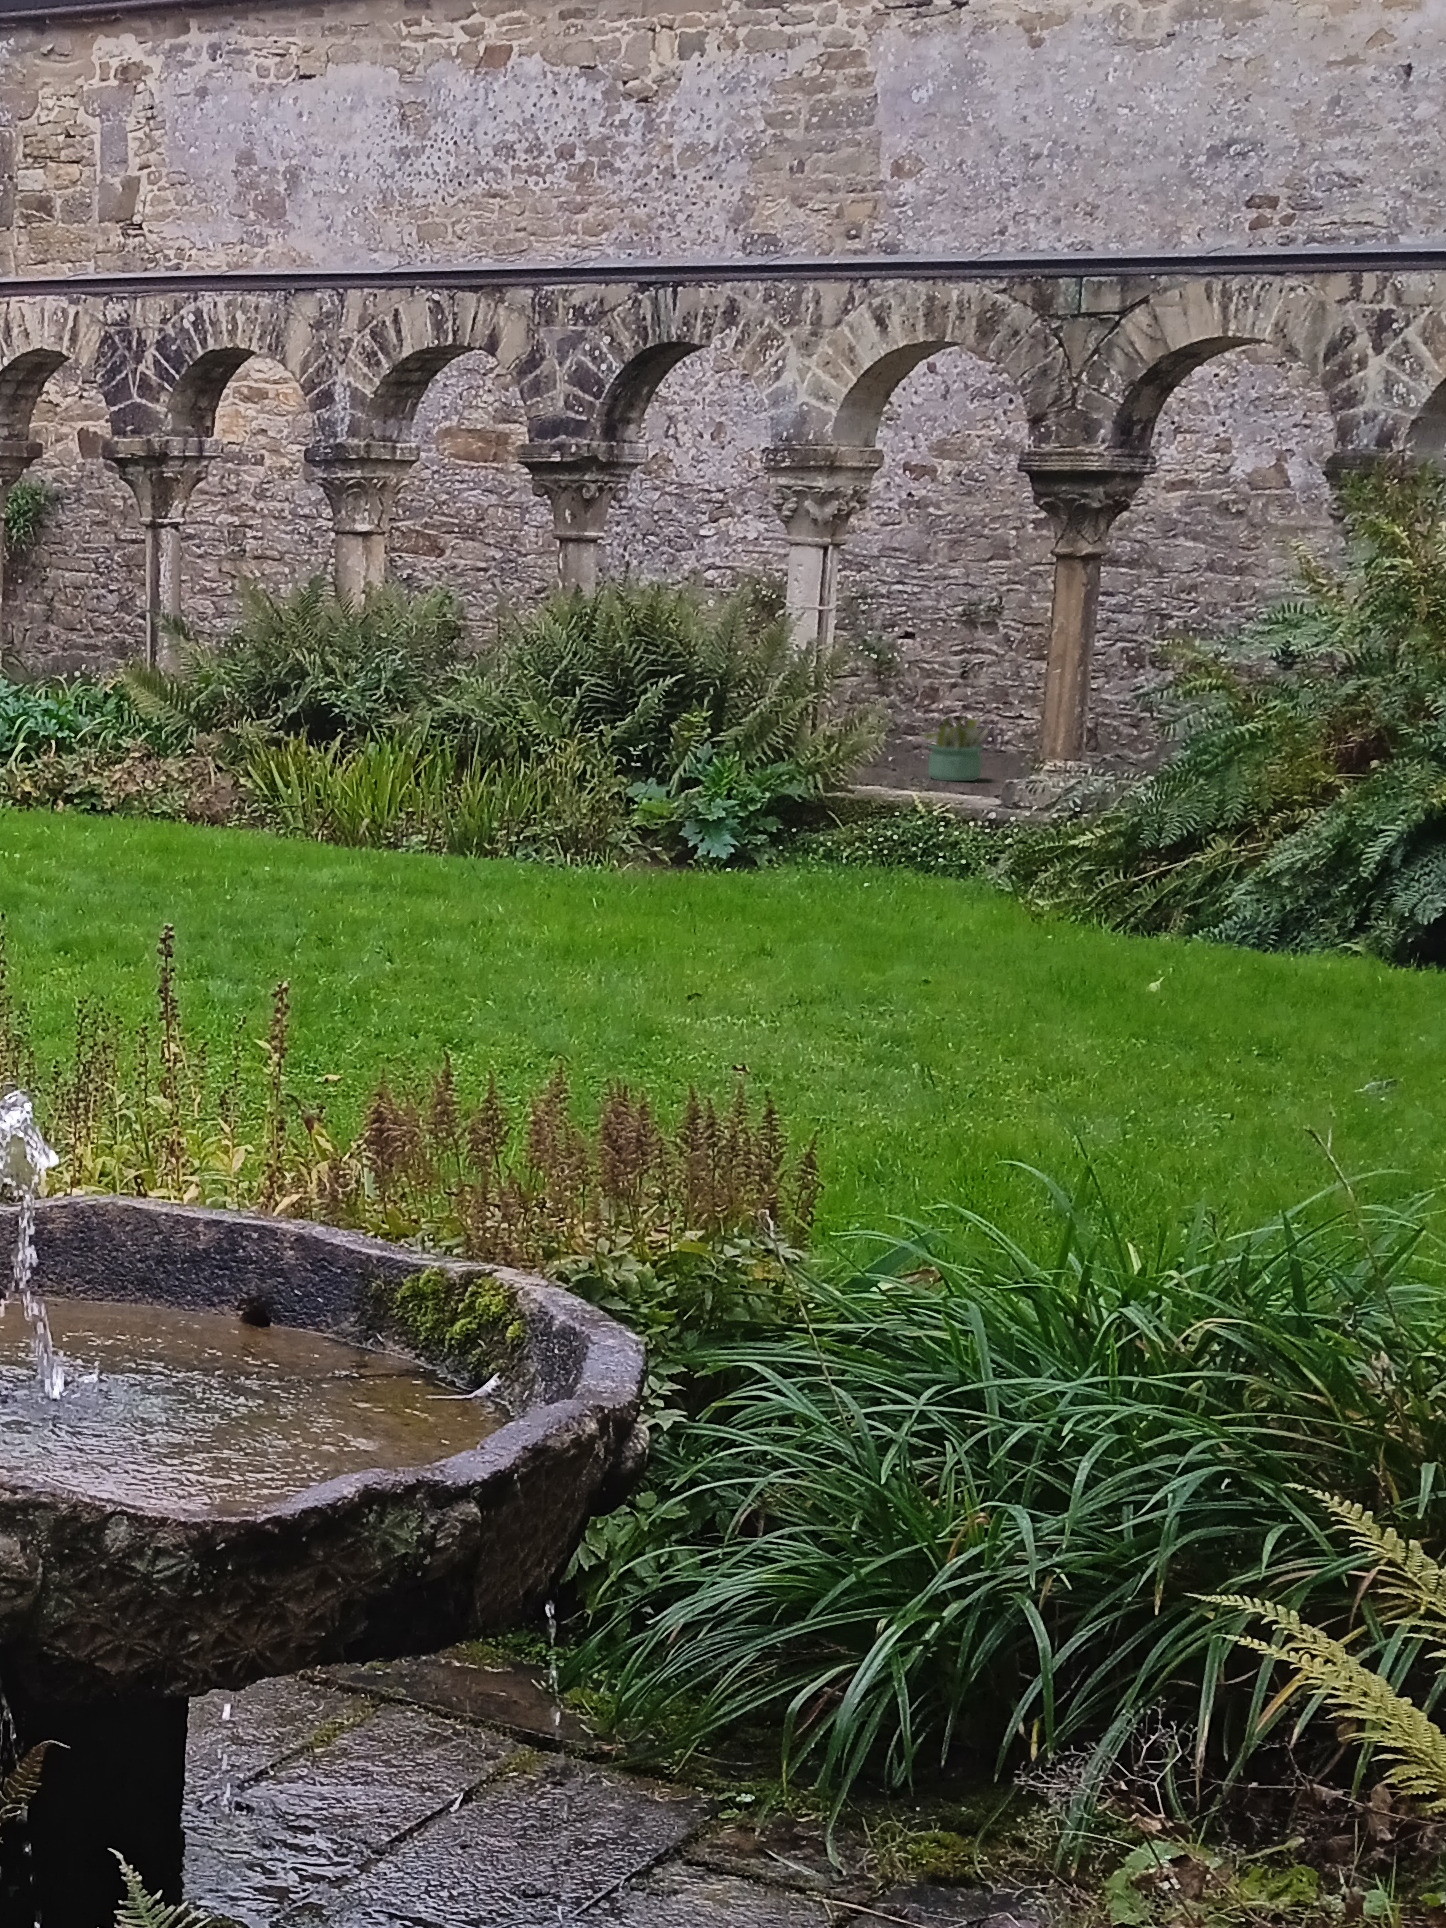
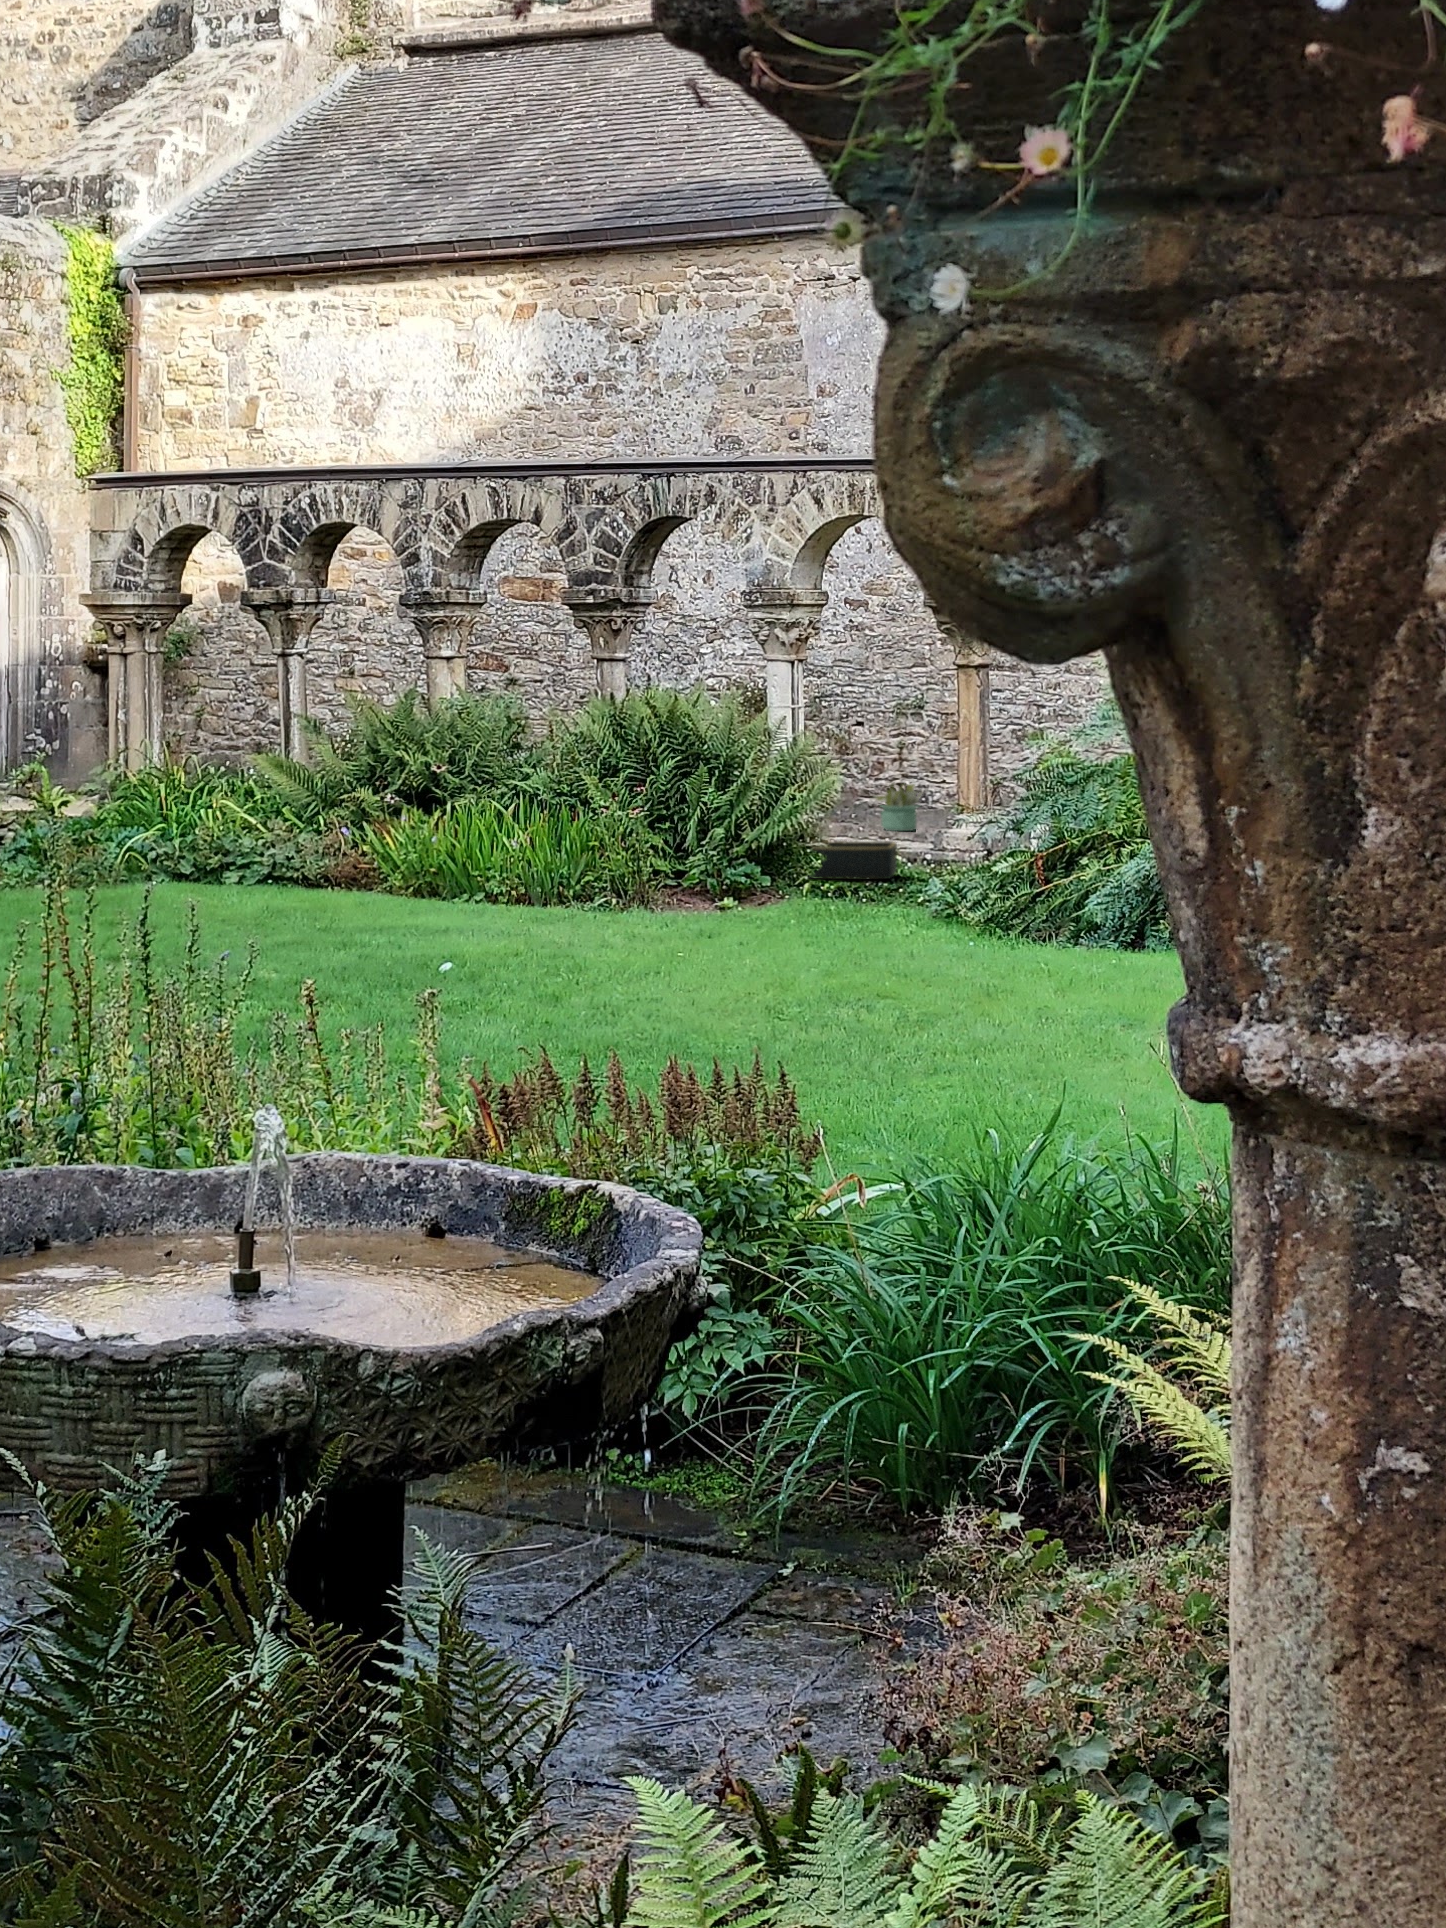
basket: none [823,793,949,847] -> present [809,841,897,879]

